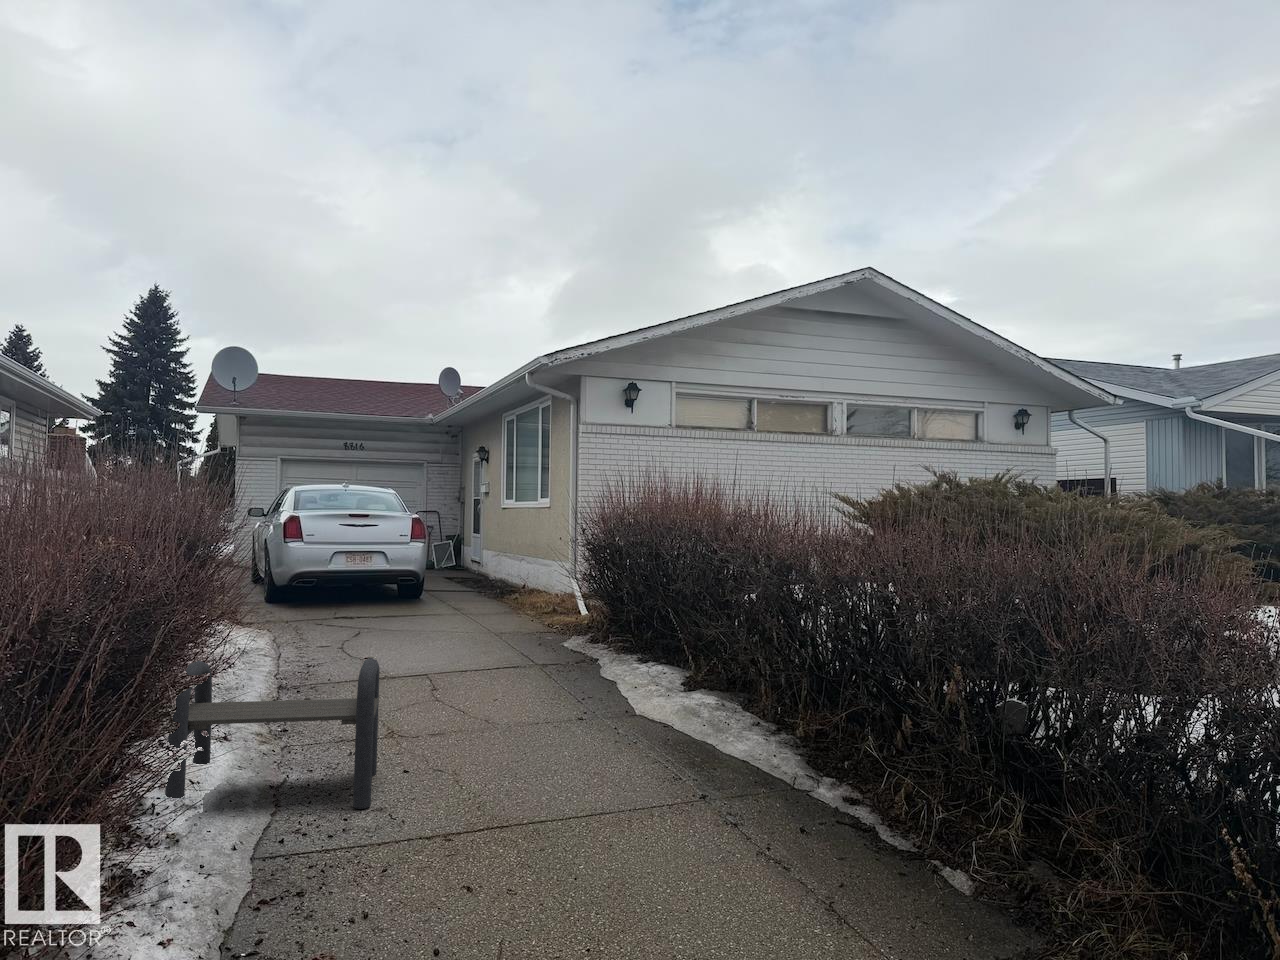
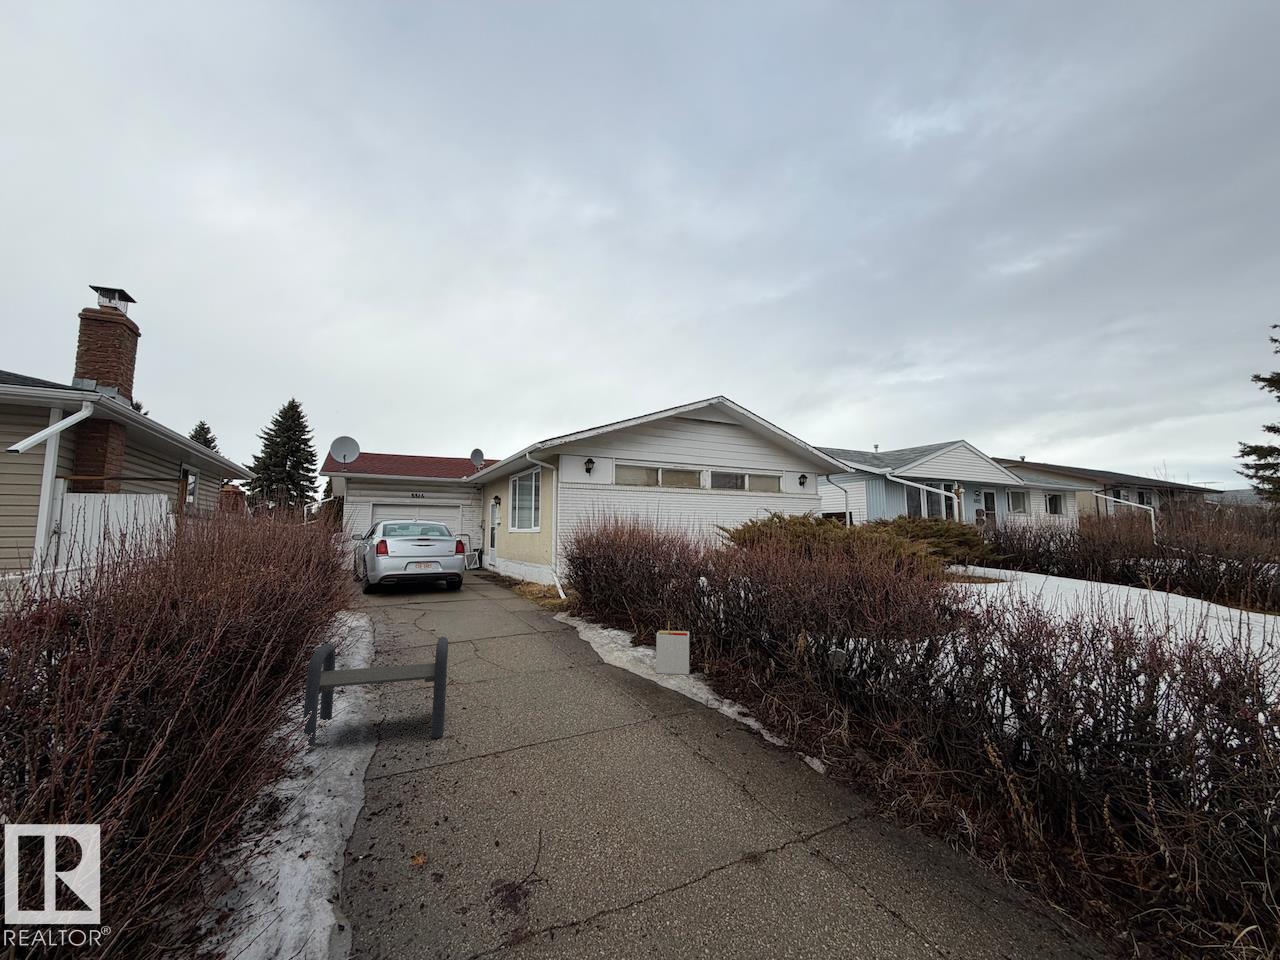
storage bin: none [717,650,775,738] -> present [656,621,689,675]

